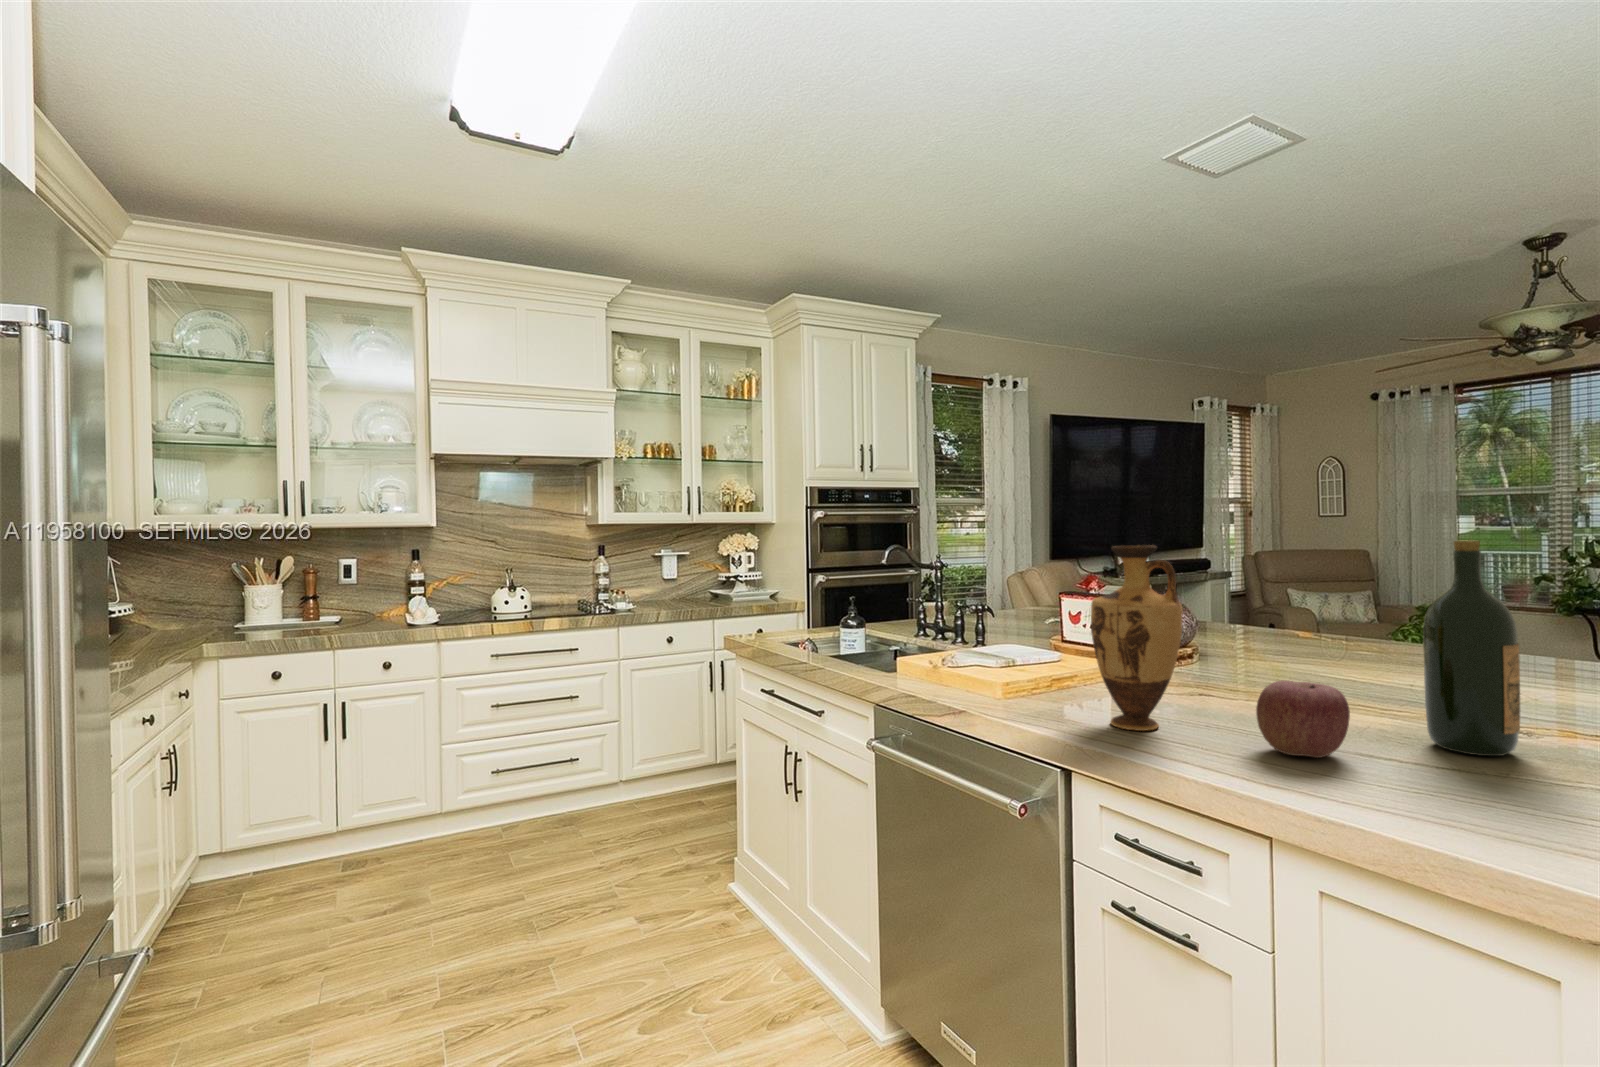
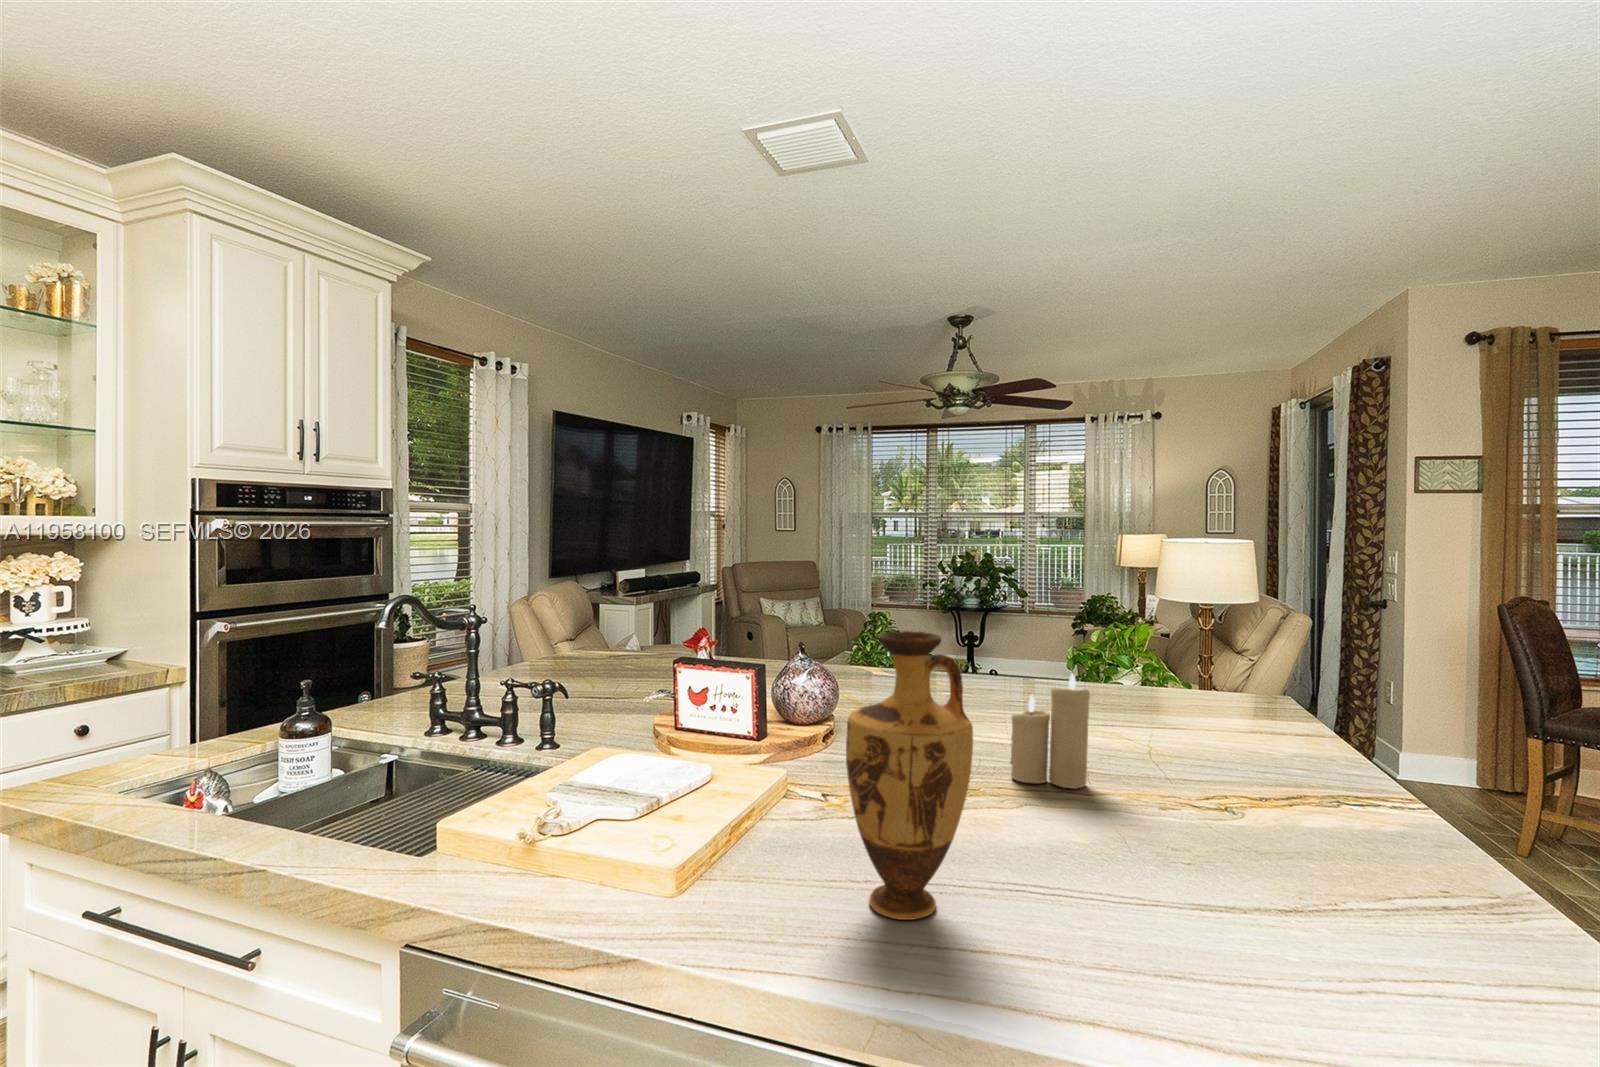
wine bottle: present [1423,540,1520,756] -> none [1172,619,1263,864]
candle: none [1332,603,1413,706] -> present [1010,674,1090,789]
apple: present [1256,681,1350,758] -> none [1067,811,1176,925]

